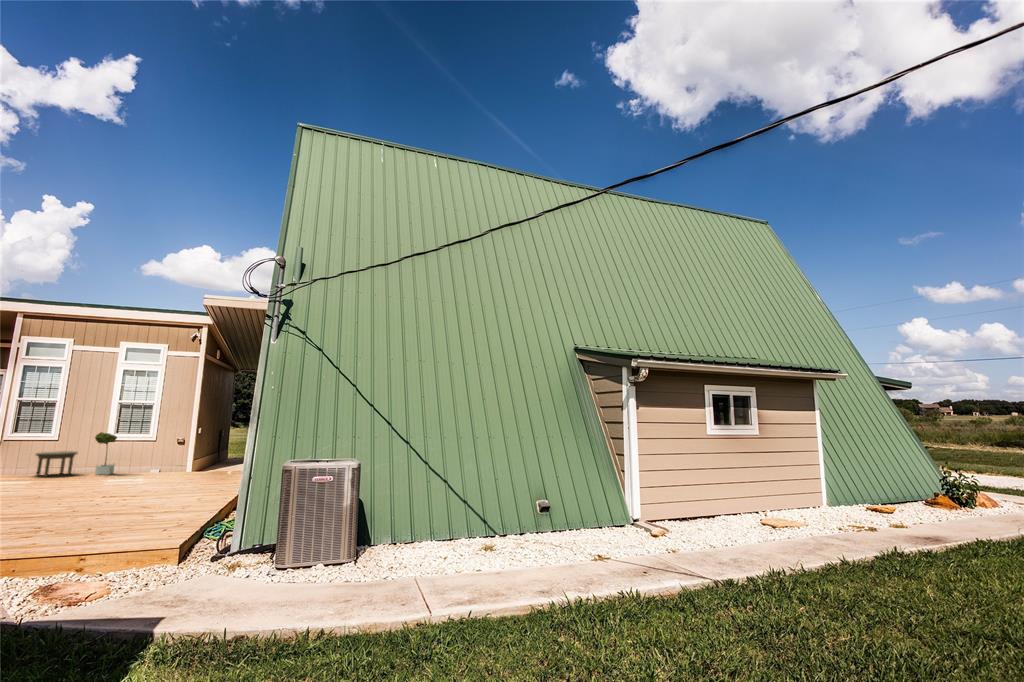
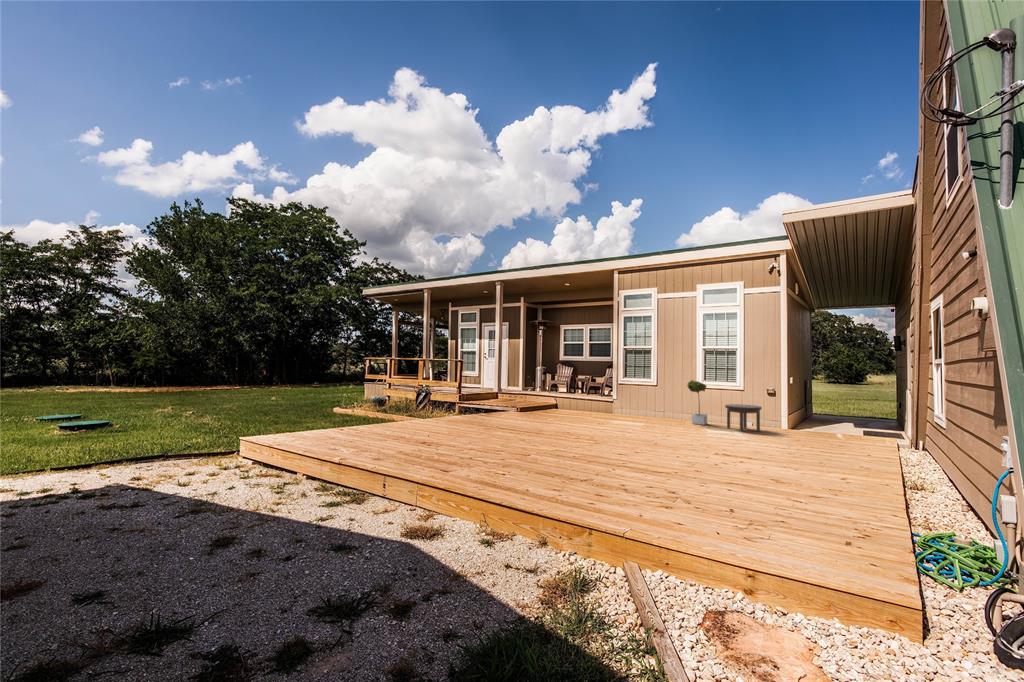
side table: present [36,451,77,477] -> present [725,404,762,432]

